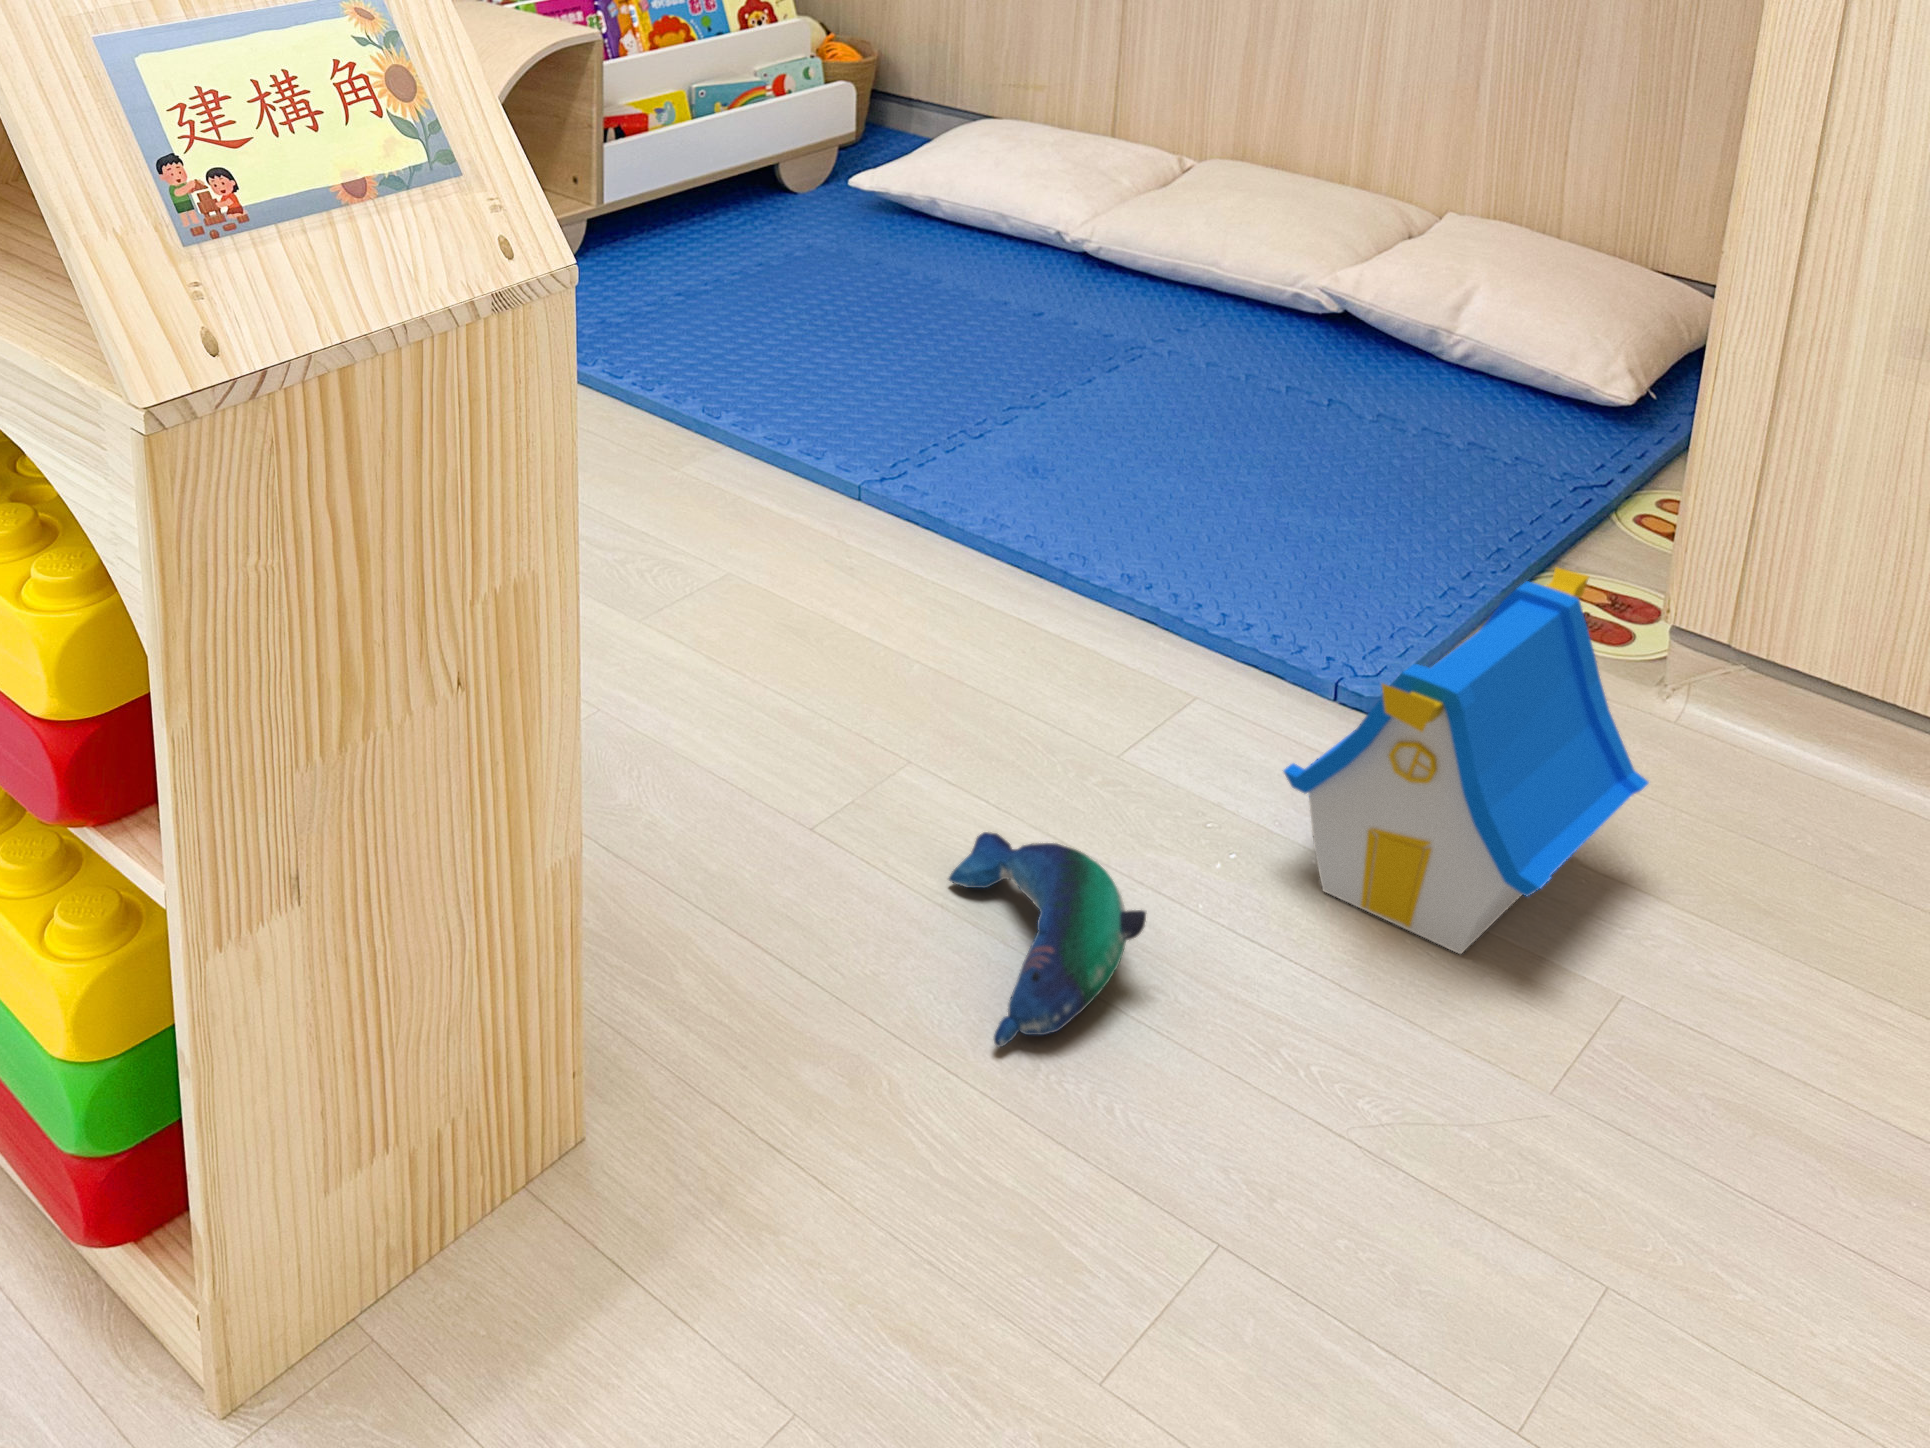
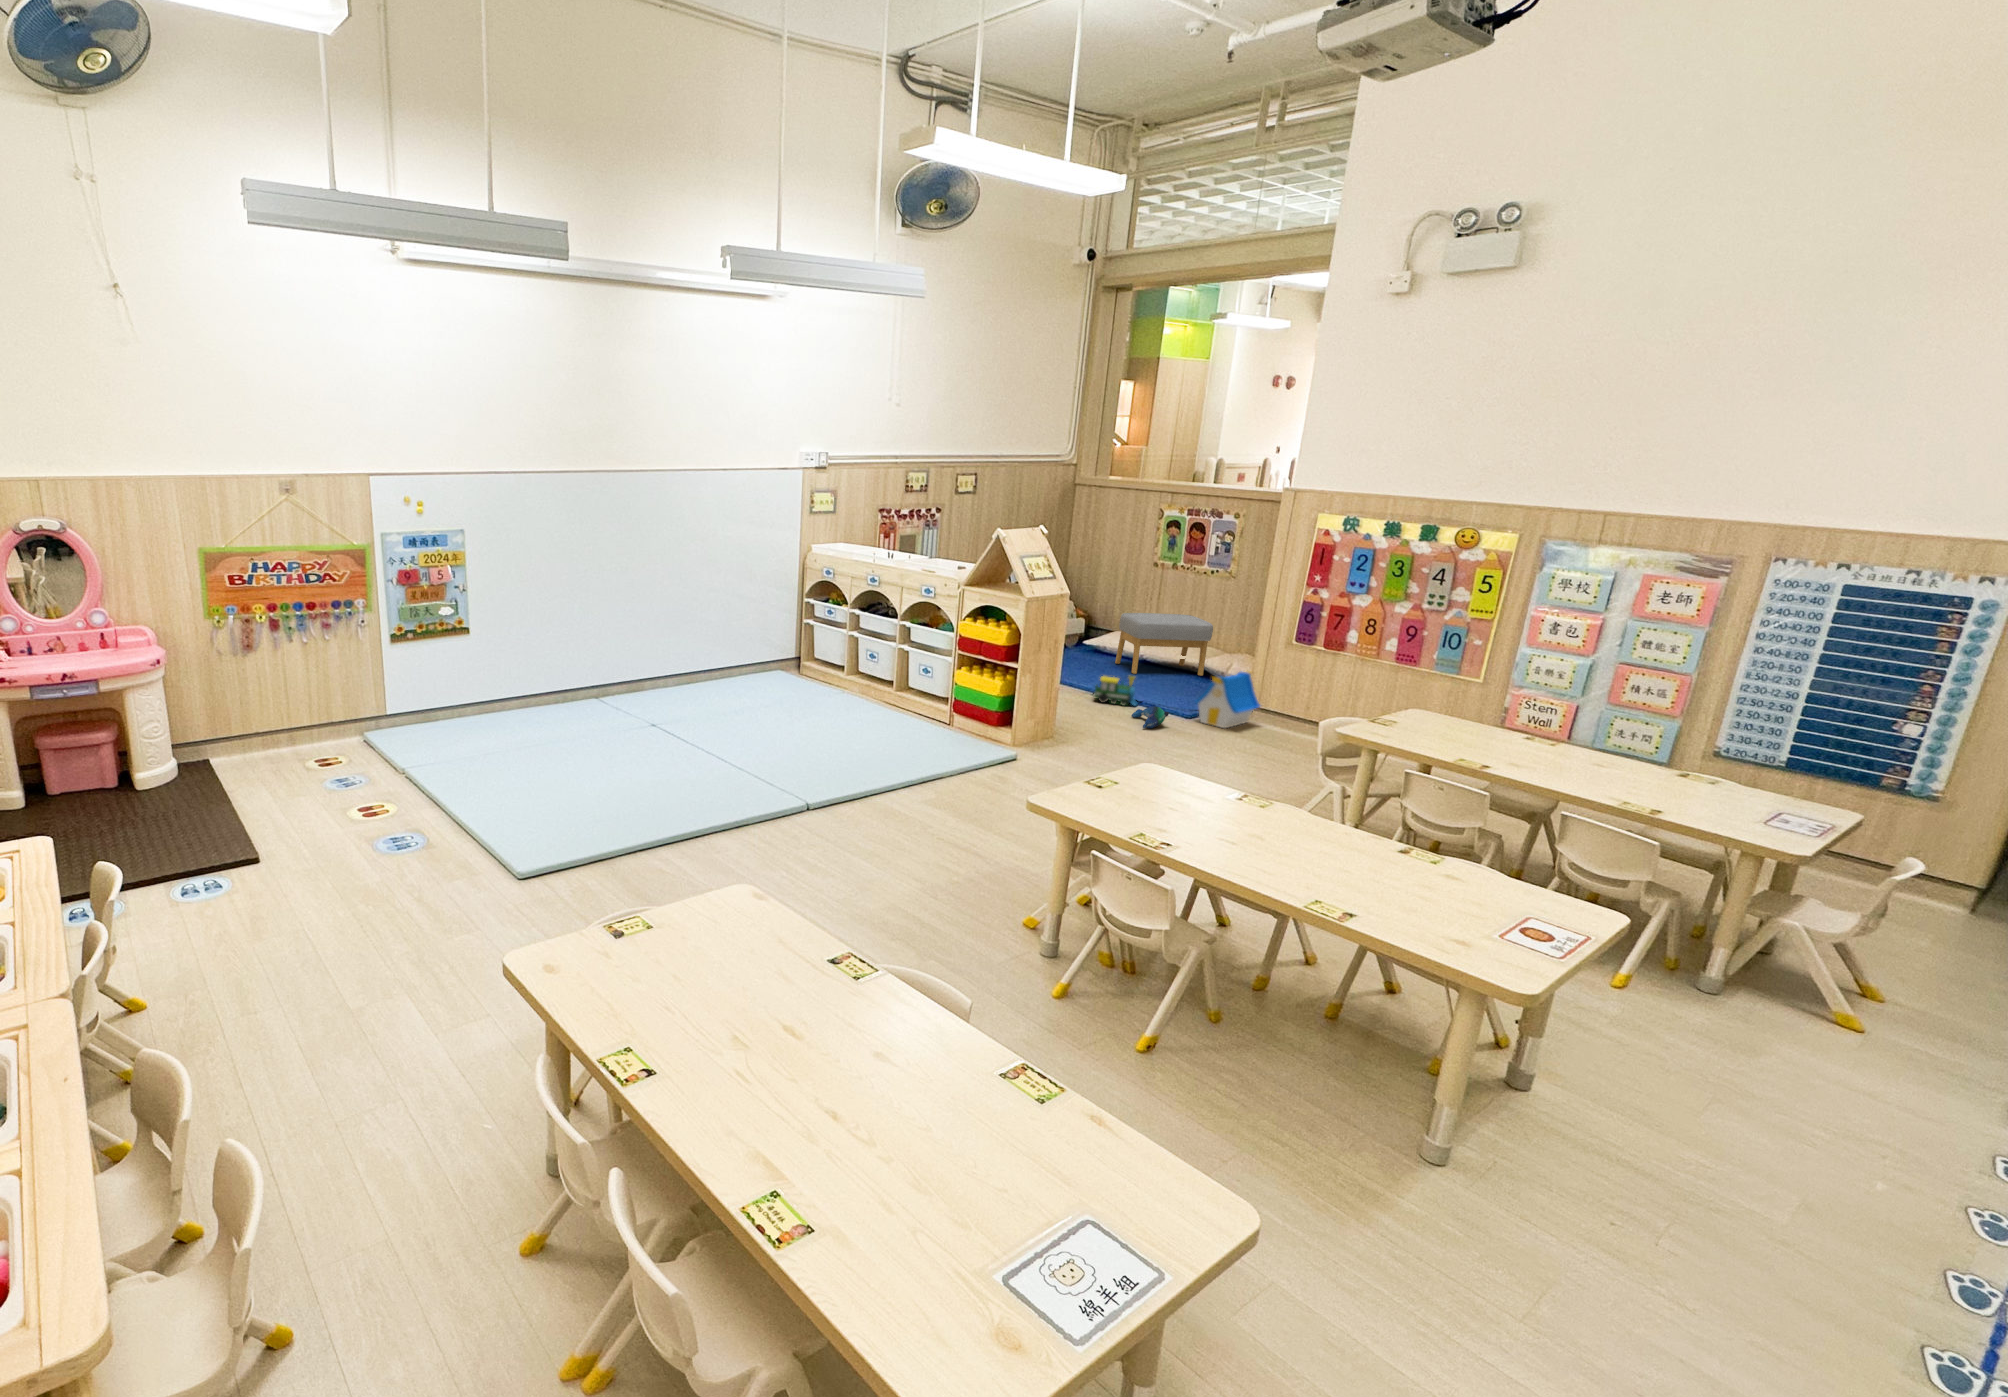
footstool: none [944,130,1347,433] -> present [1115,613,1213,676]
toy train: none [777,570,1004,748] -> present [1094,676,1137,706]

